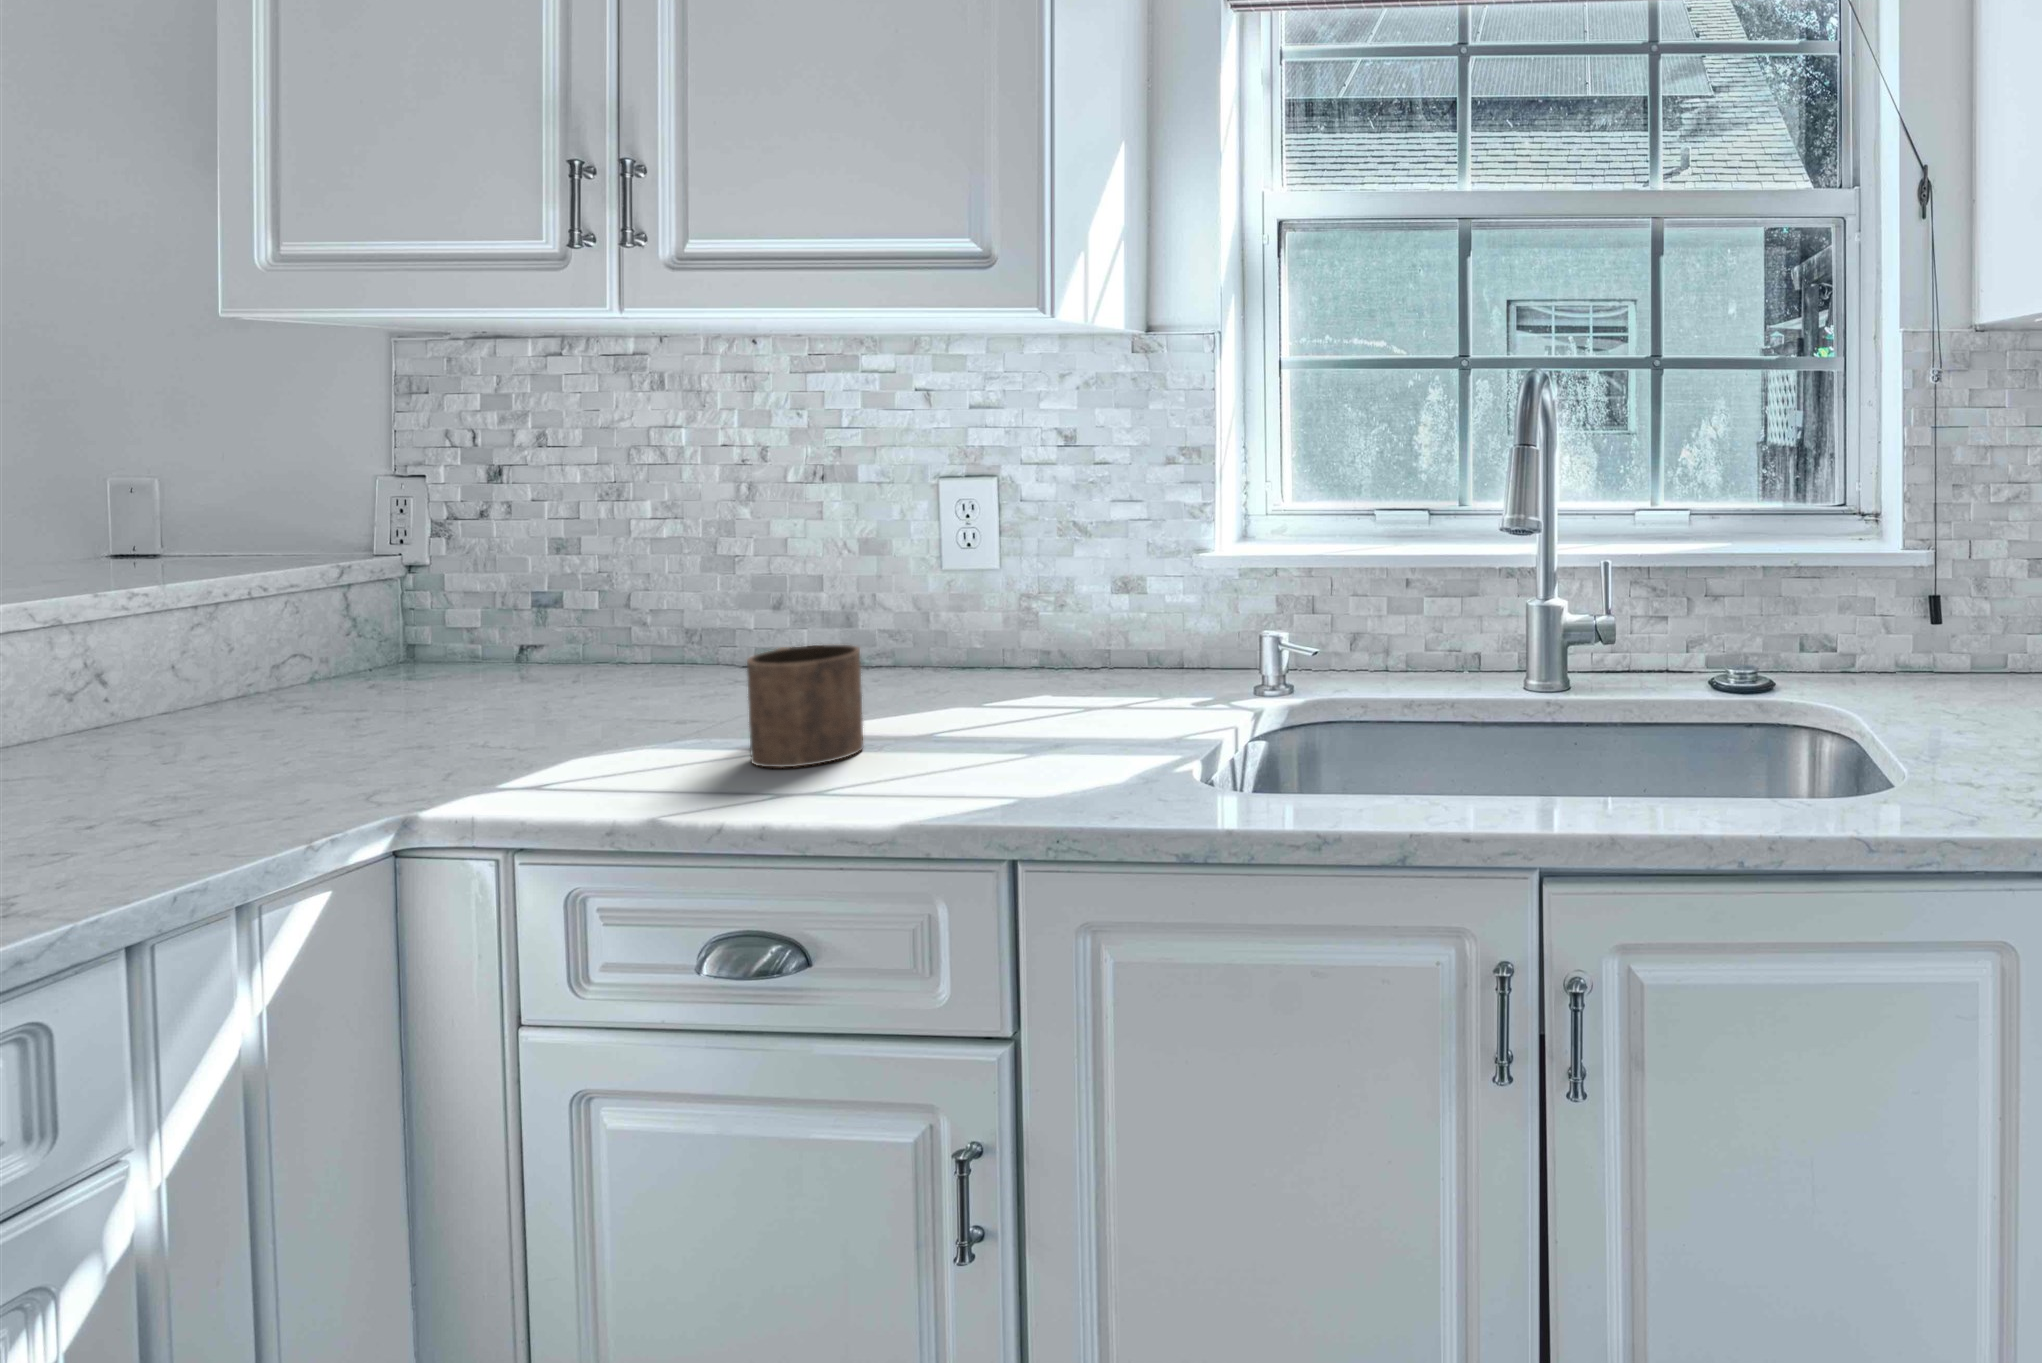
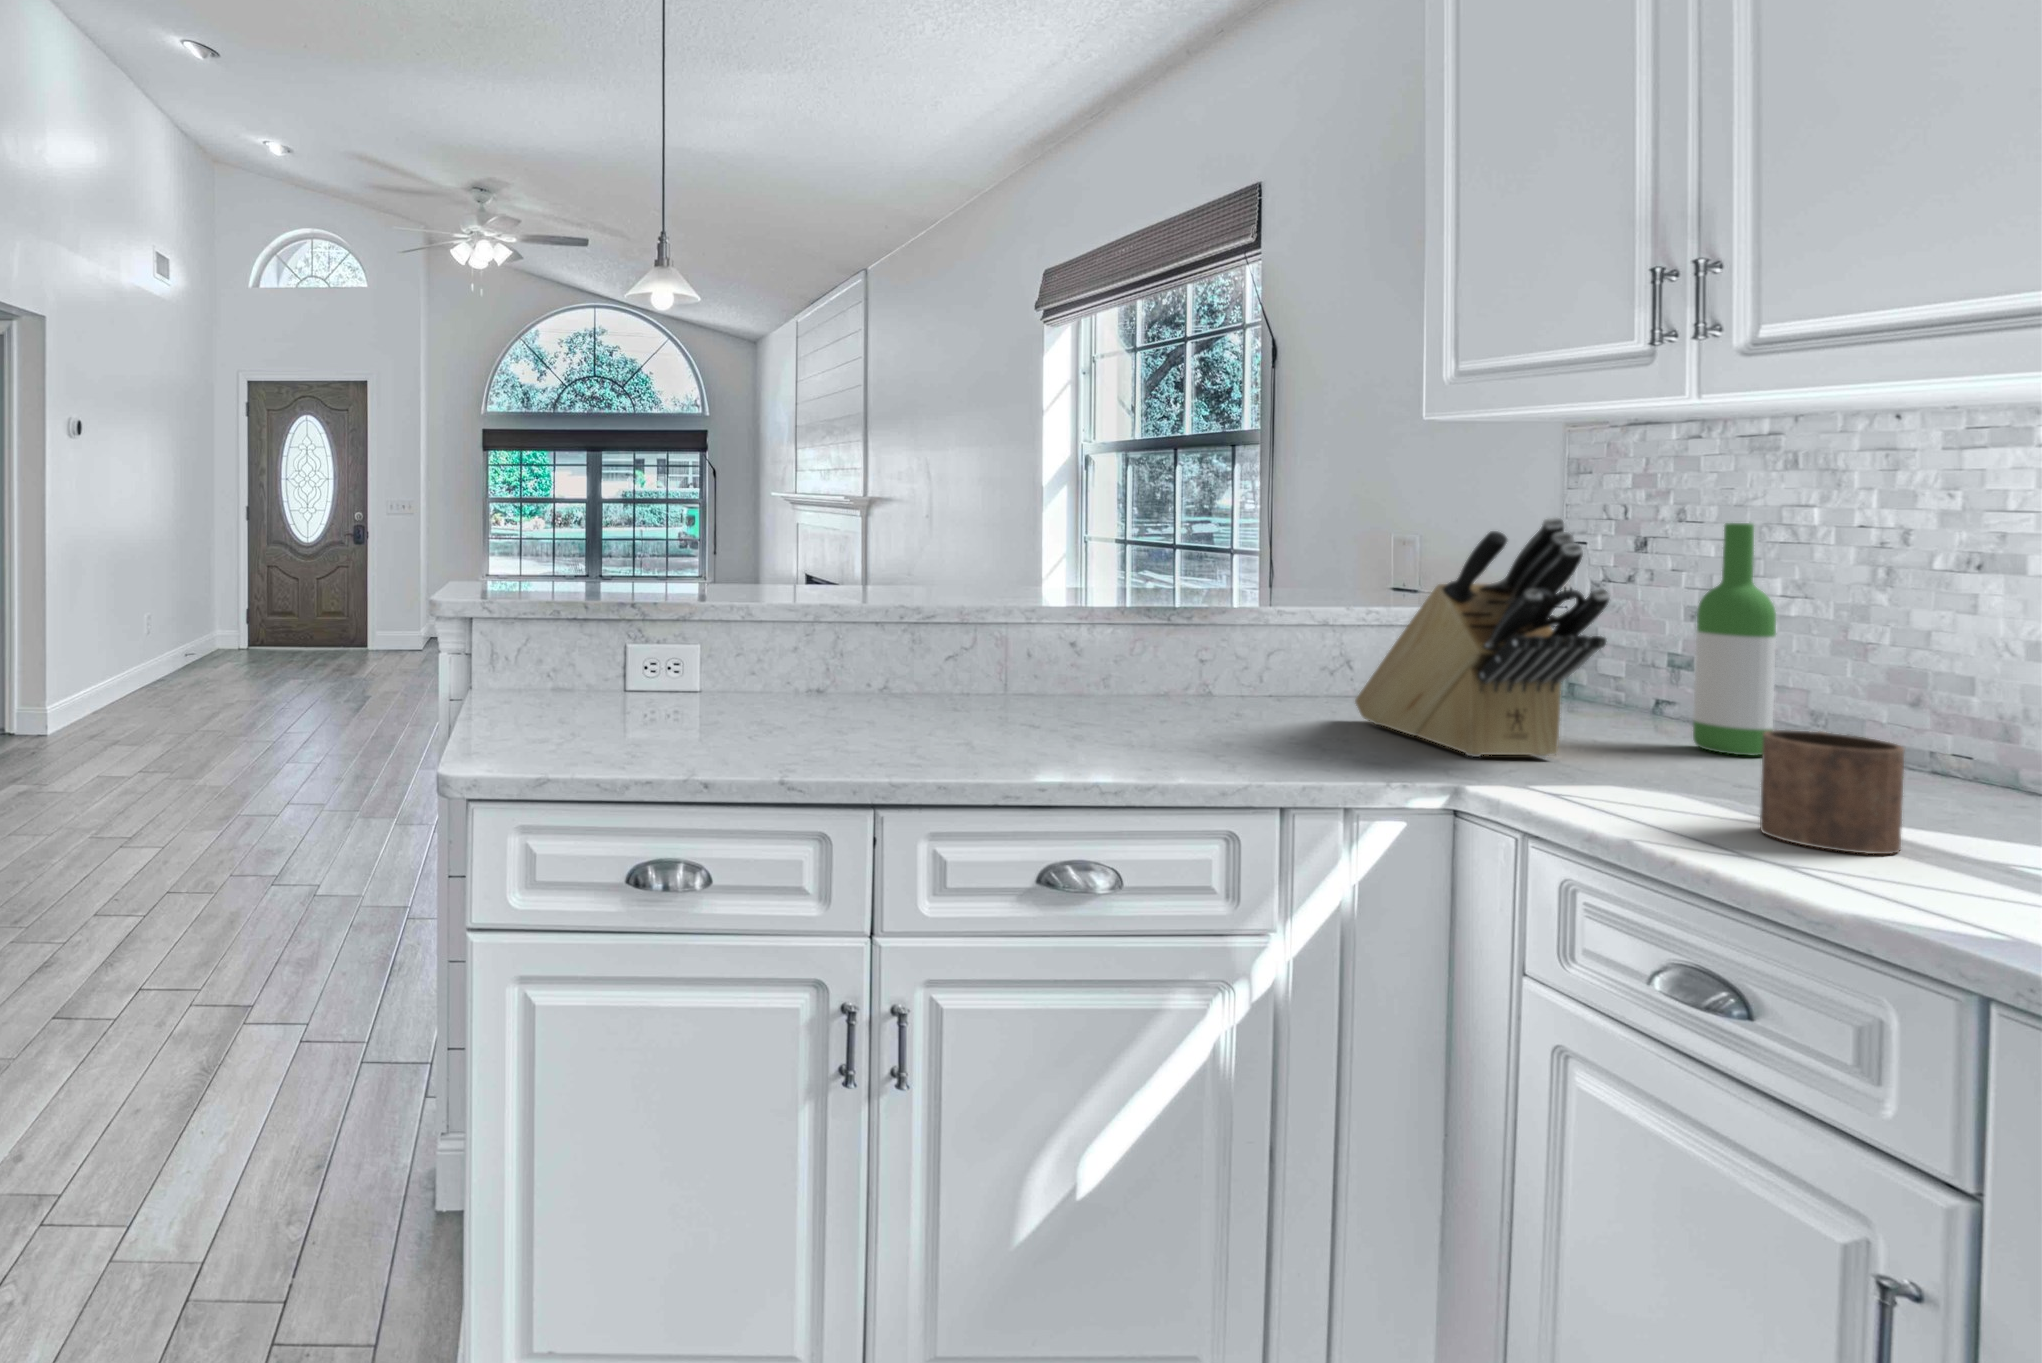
wine bottle: none [591,444,671,690] -> present [1693,523,1776,756]
knife block: none [162,450,548,774] -> present [1355,517,1609,758]

